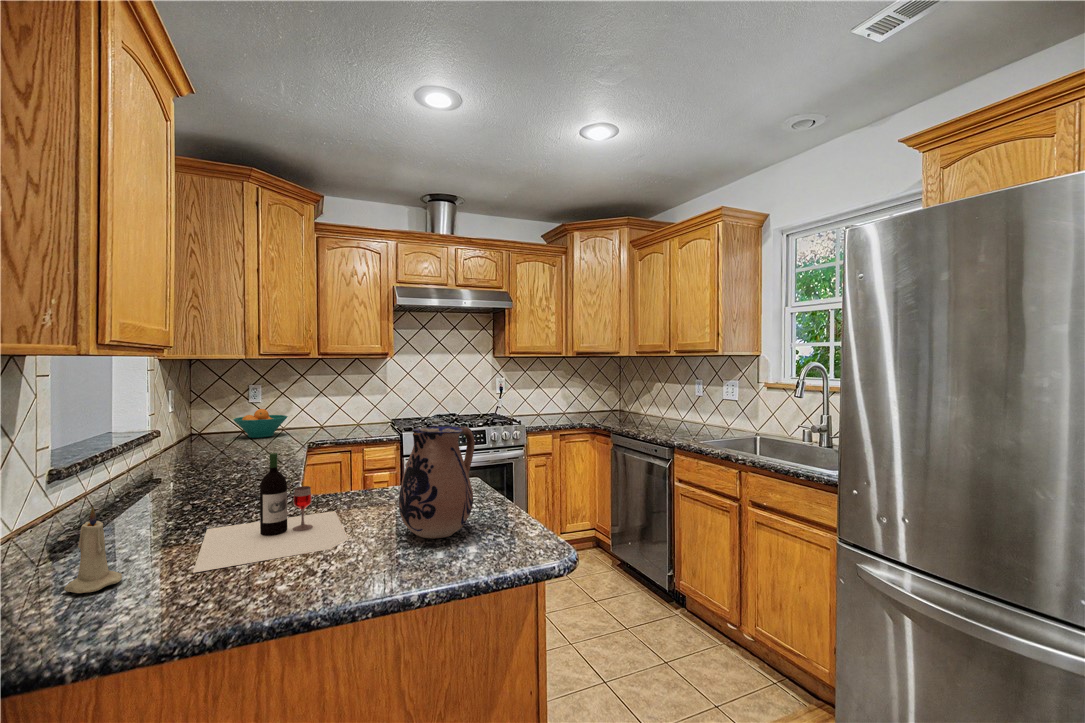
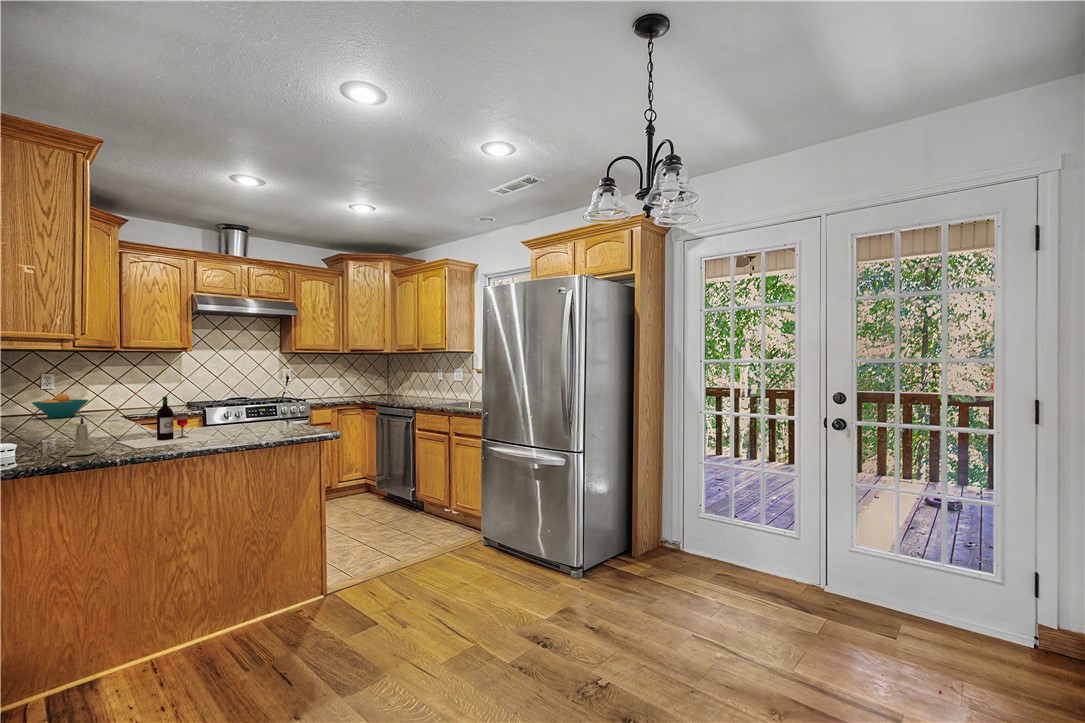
ceramic pitcher: present [399,426,475,539] -> none [246,381,288,434]

